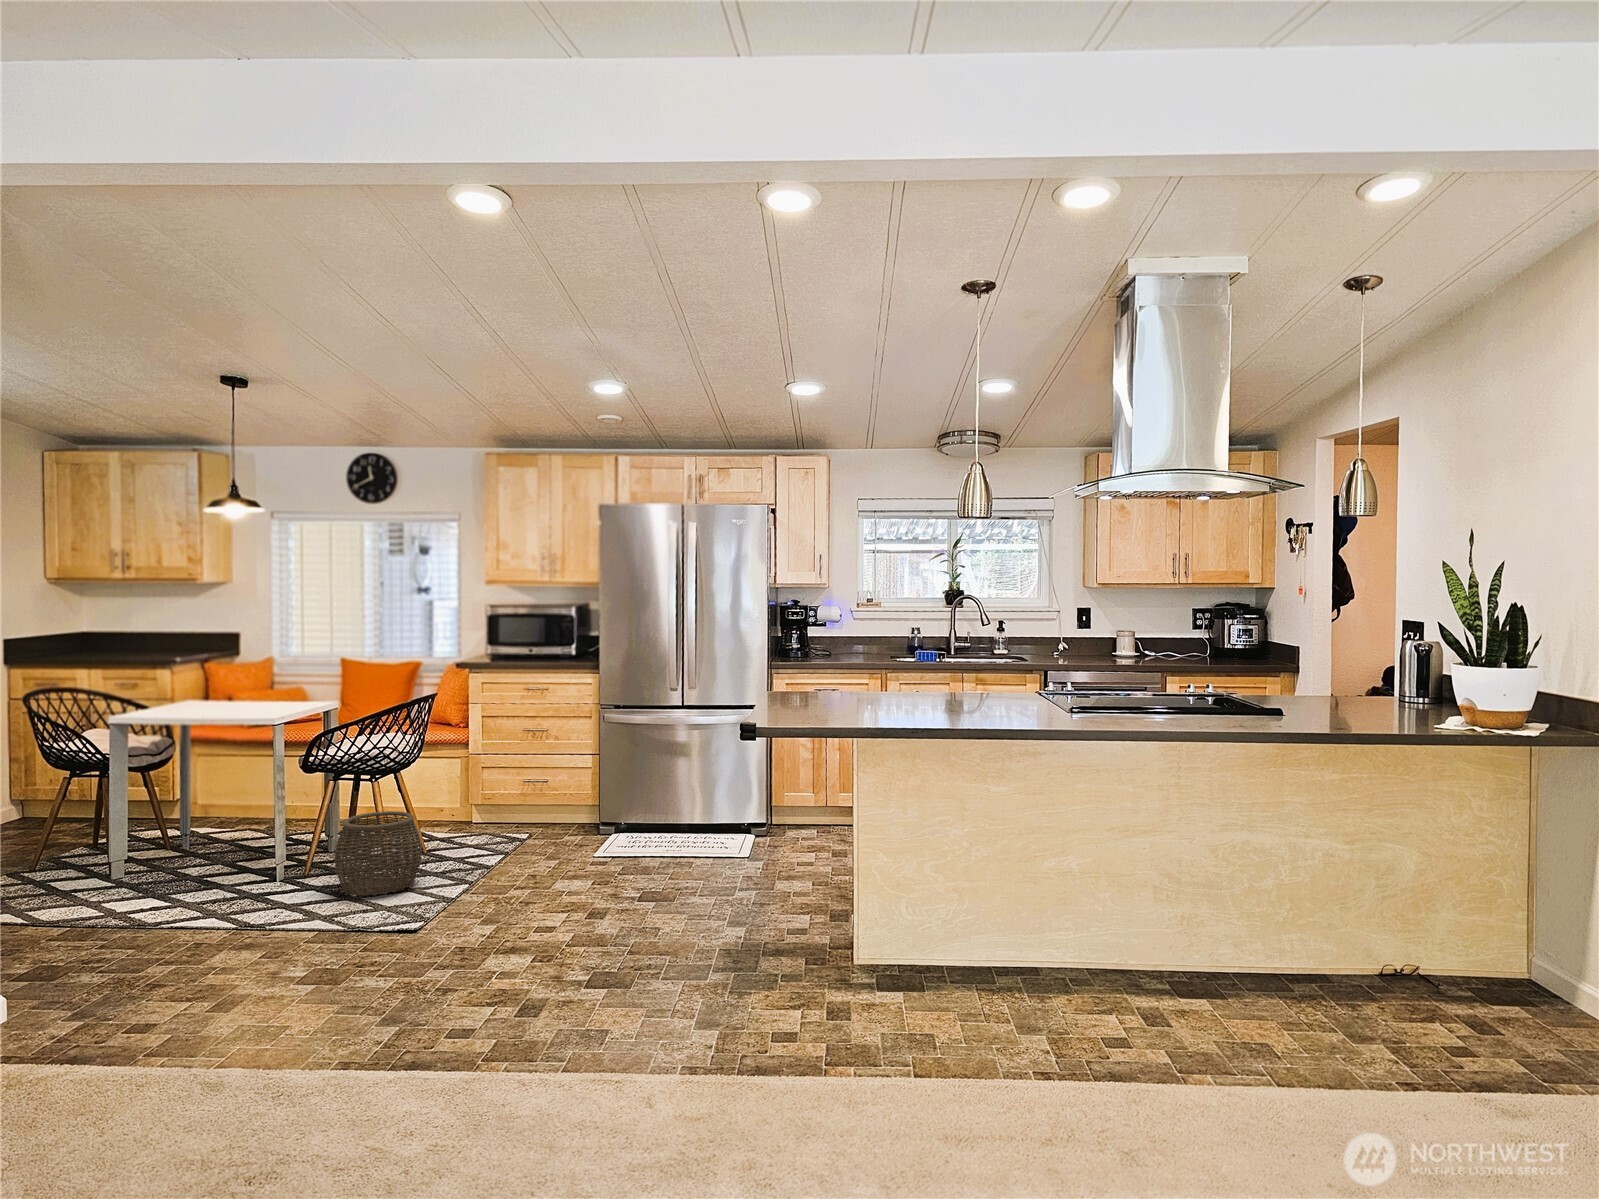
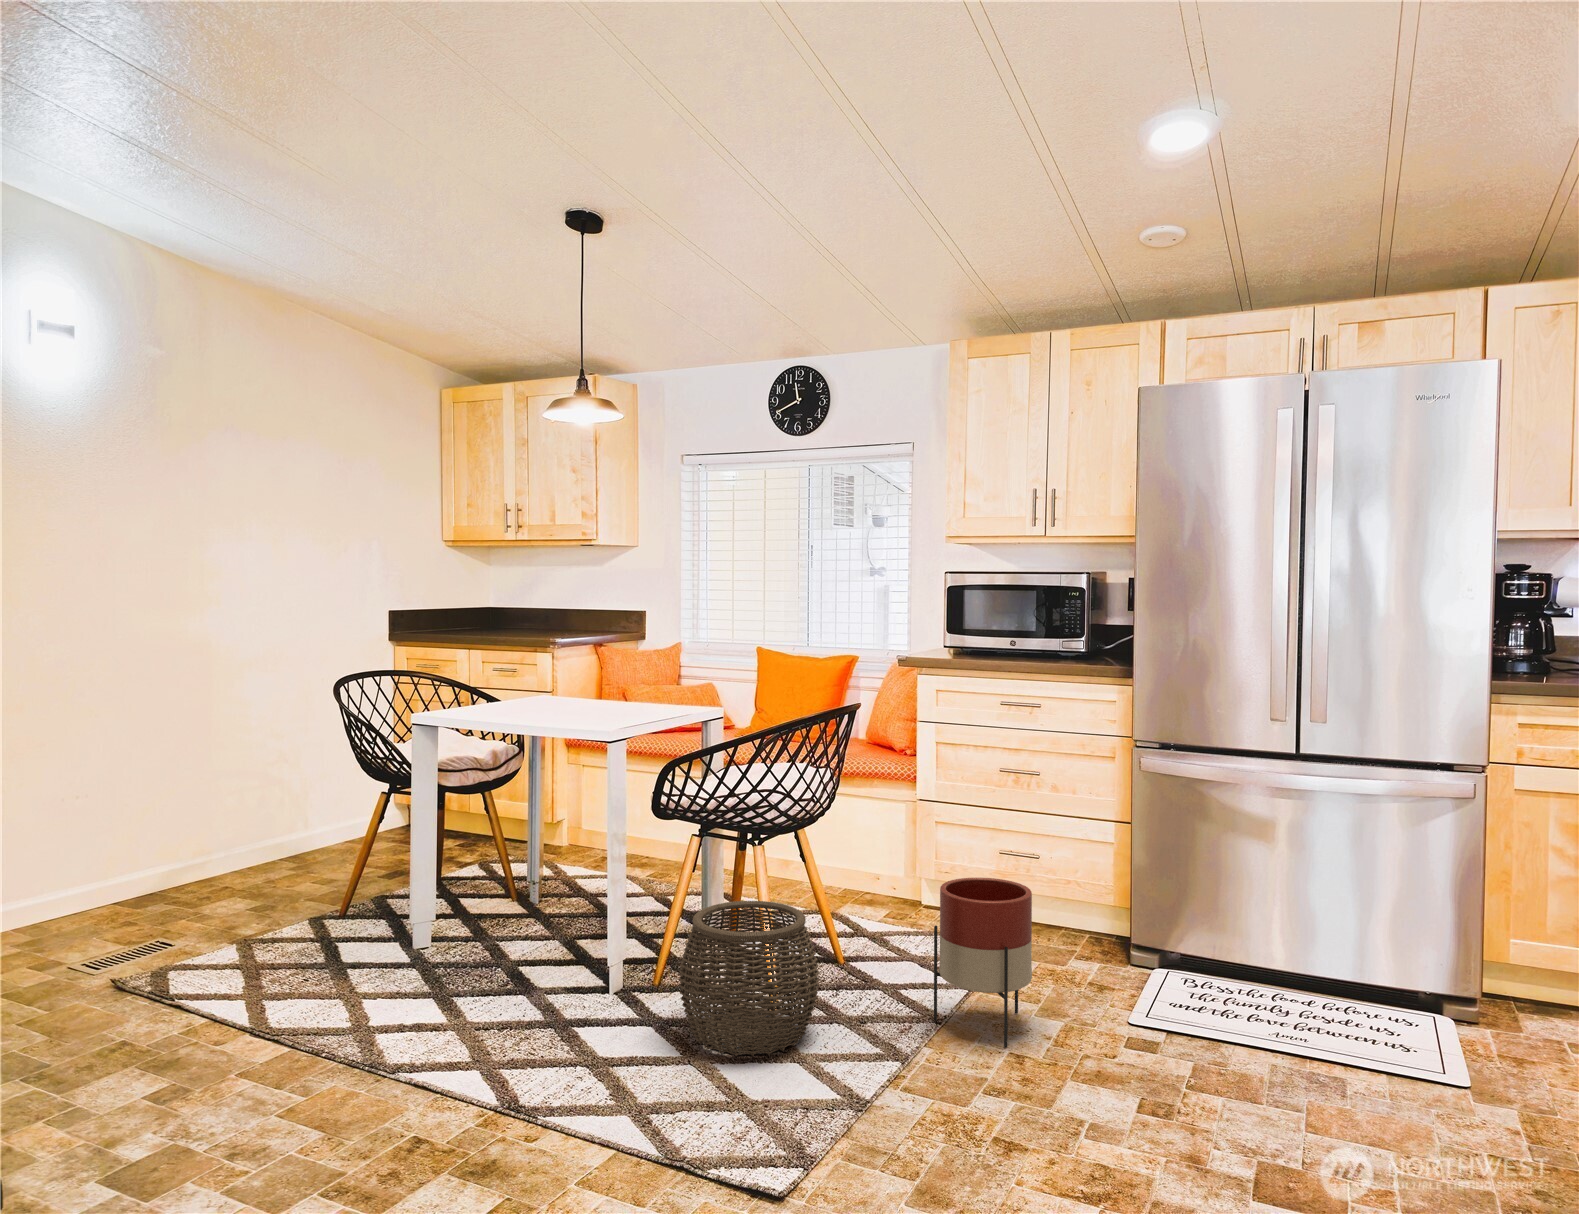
planter: none [489,786,544,872] -> present [934,878,1032,1048]

